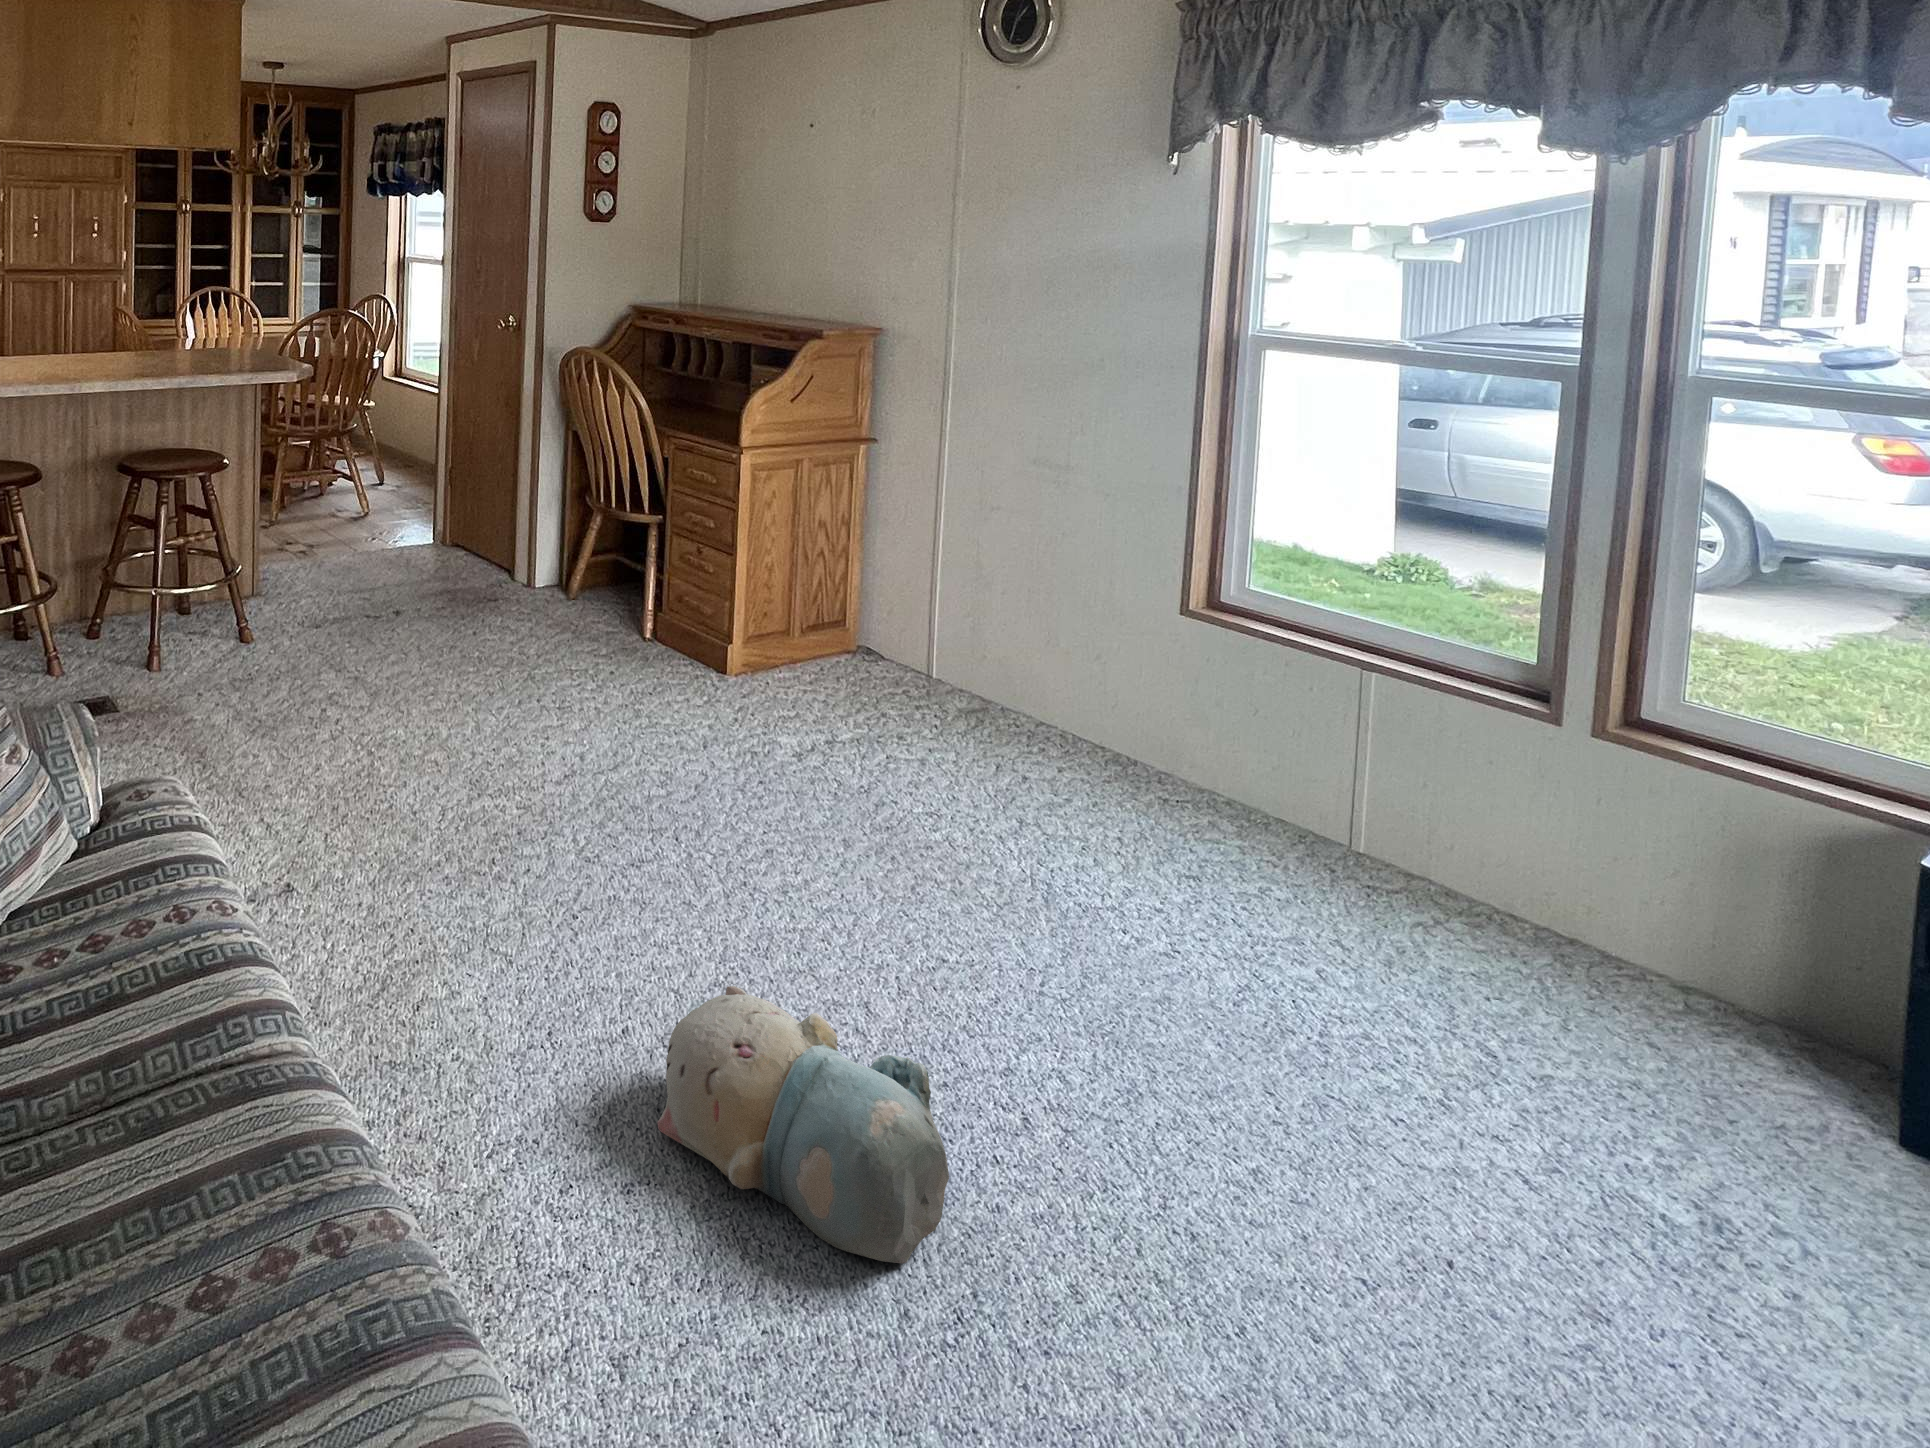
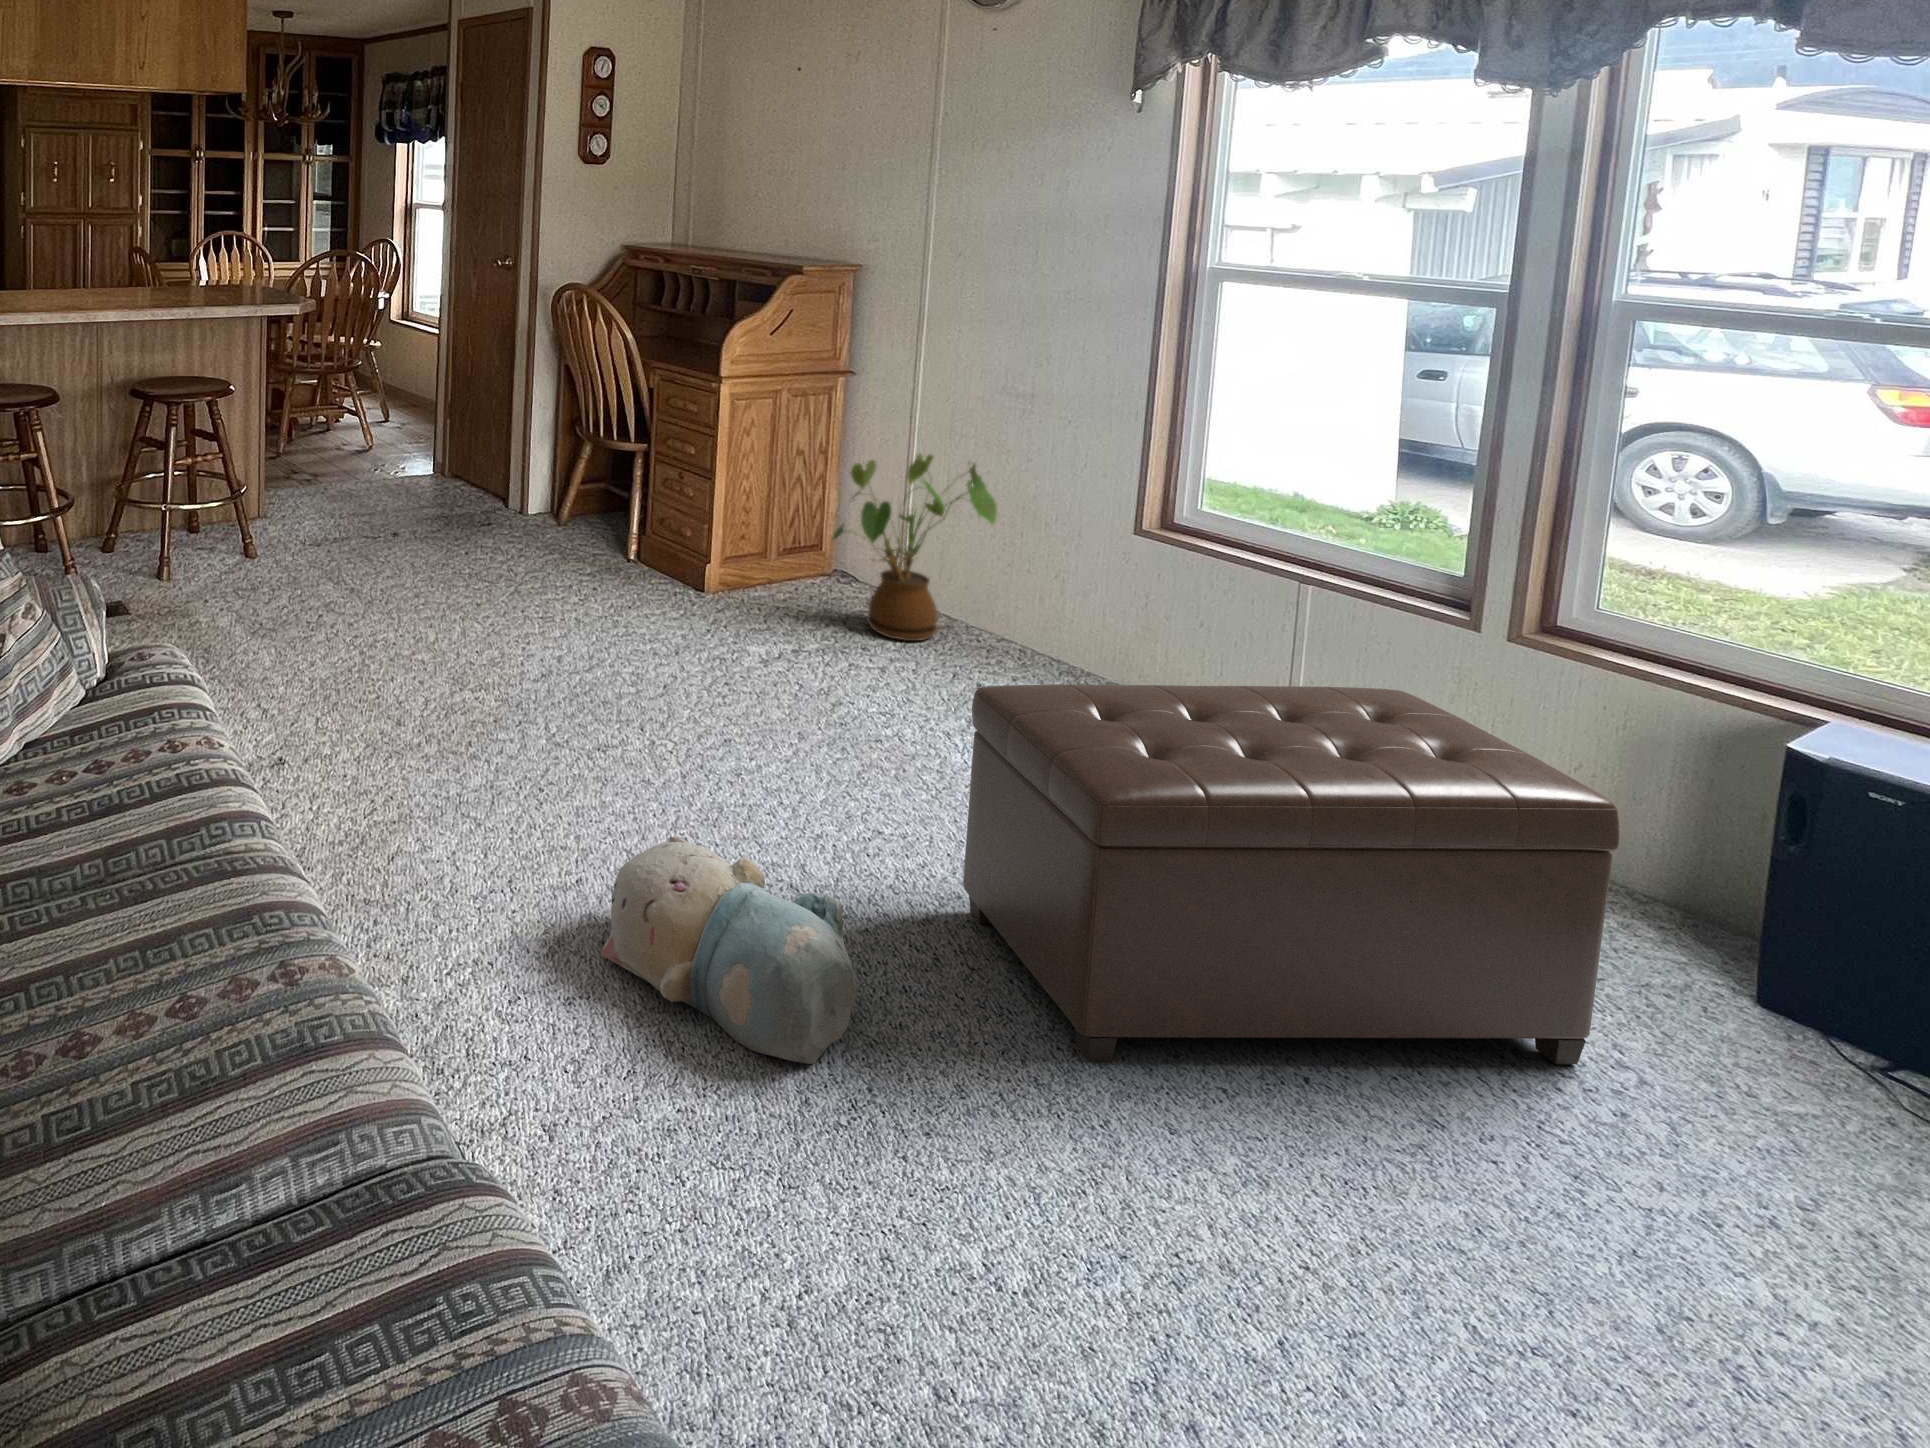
house plant: none [865,529,1044,731] -> present [833,454,998,641]
ottoman: none [1047,803,1774,1250] -> present [963,685,1619,1064]

